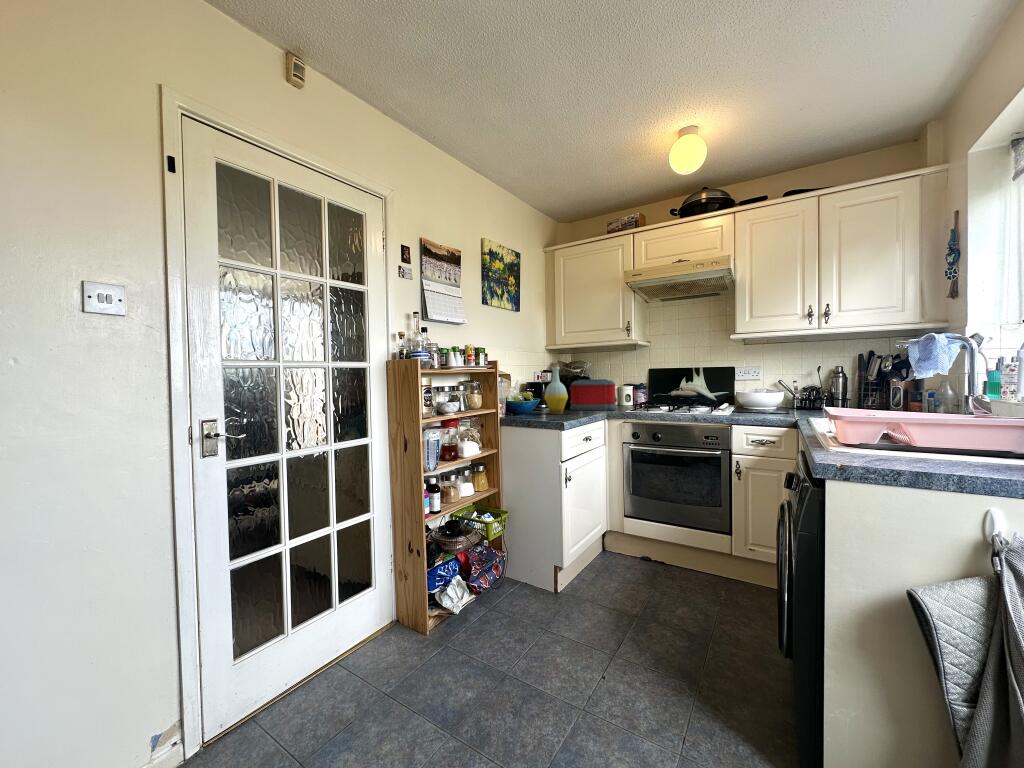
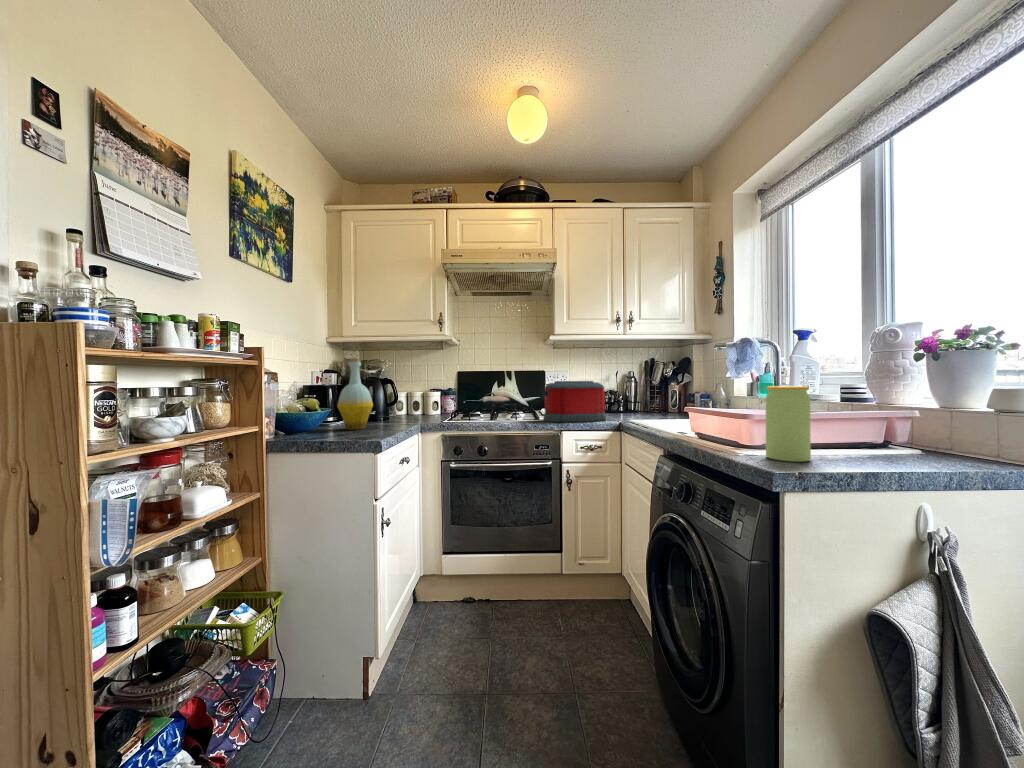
toaster: present [569,379,617,411] -> present [543,381,606,422]
jar: none [864,390,912,461] -> present [765,386,811,462]

